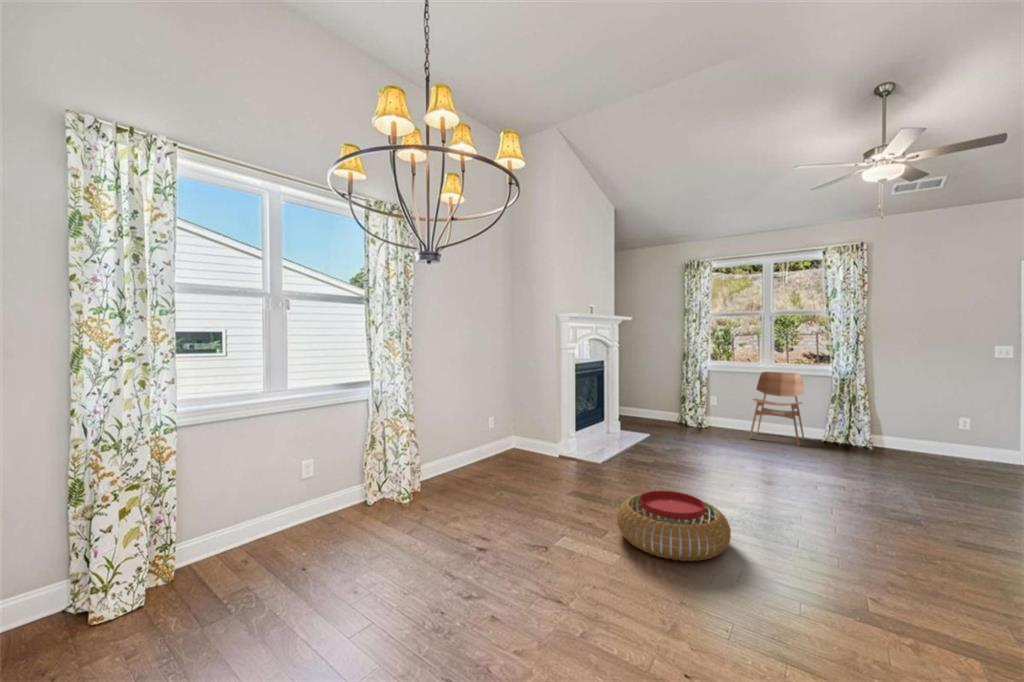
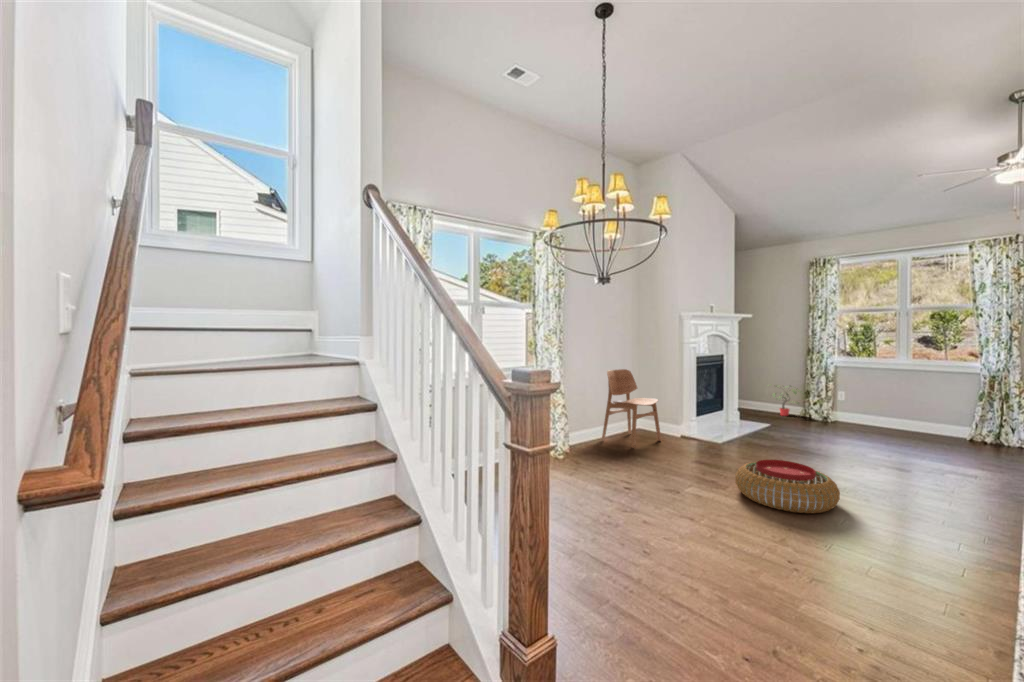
dining chair: present [749,372,804,446] -> present [602,369,661,448]
potted plant: none [644,391,683,424] -> present [773,385,799,416]

